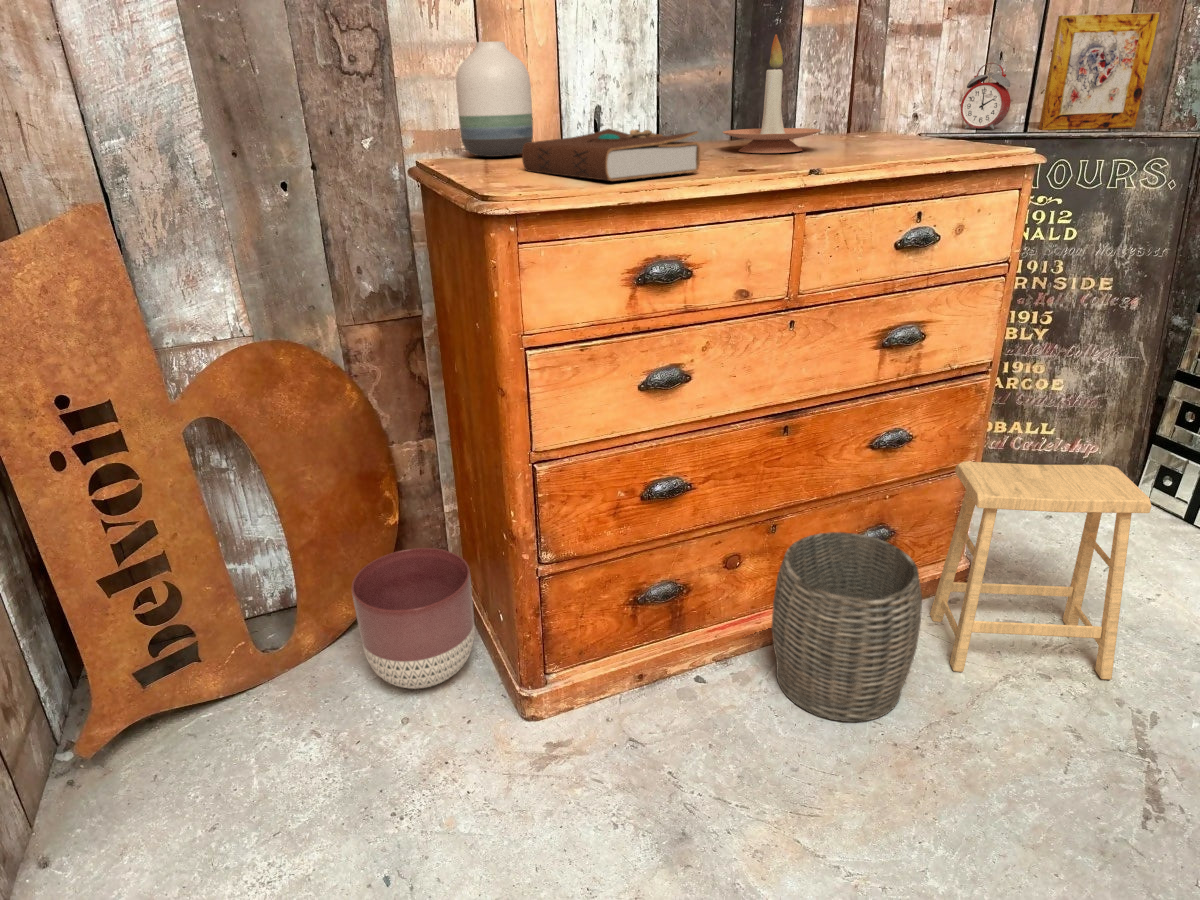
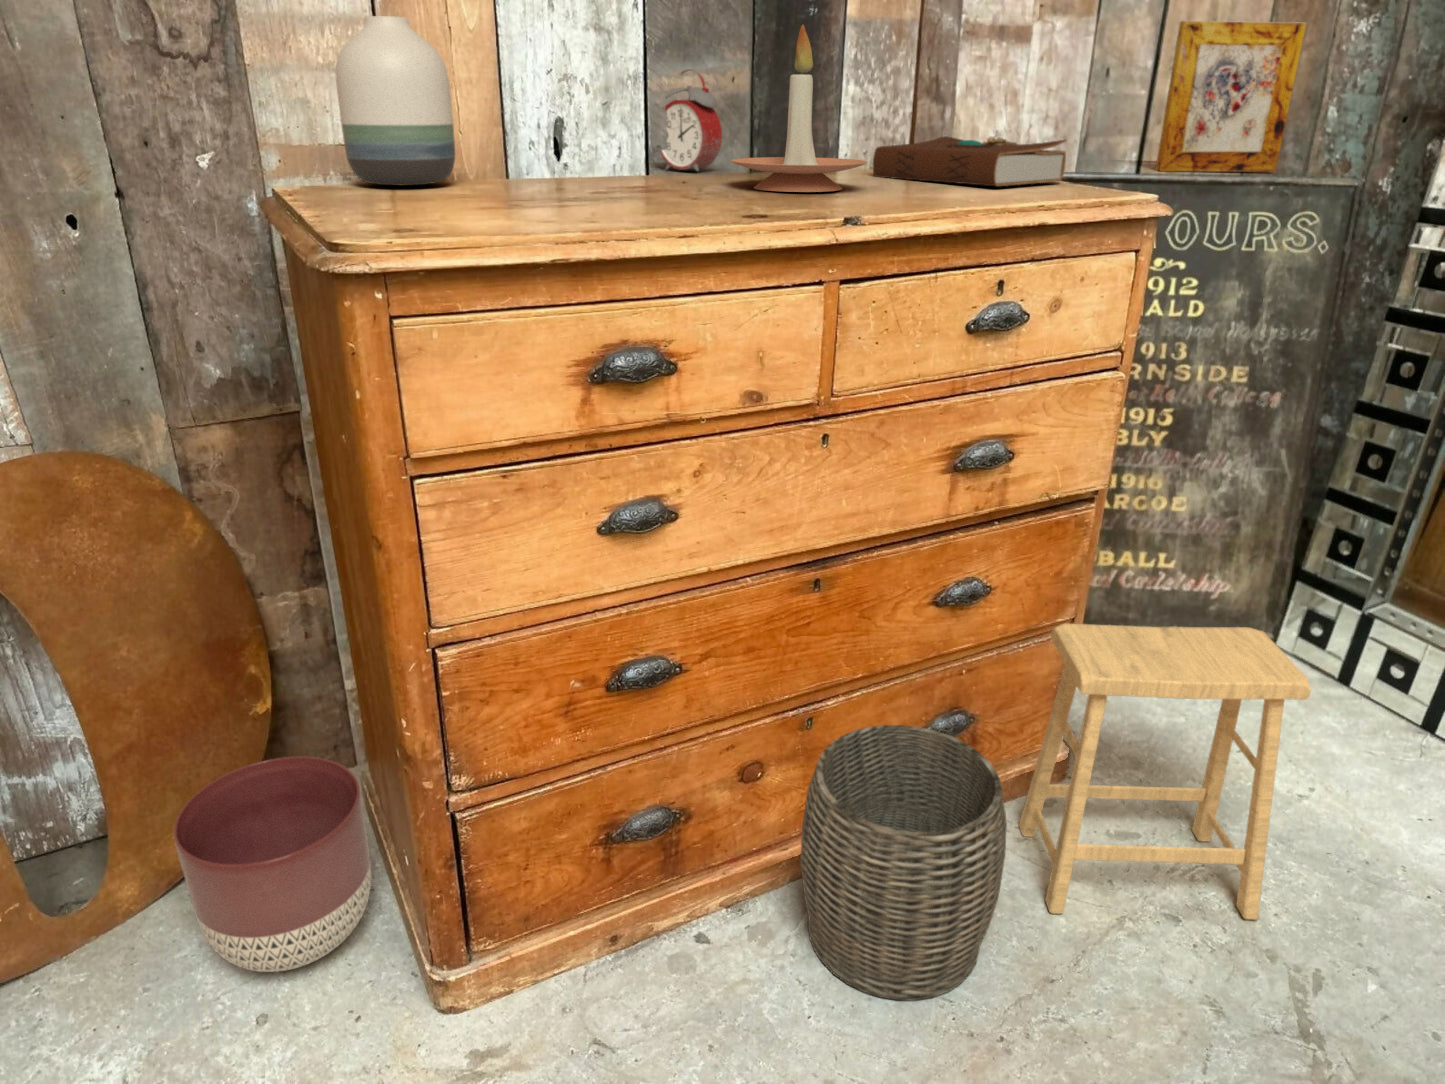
alarm clock: present [961,63,1011,129] -> present [660,69,722,171]
book: present [522,129,700,181] -> present [873,136,1066,186]

